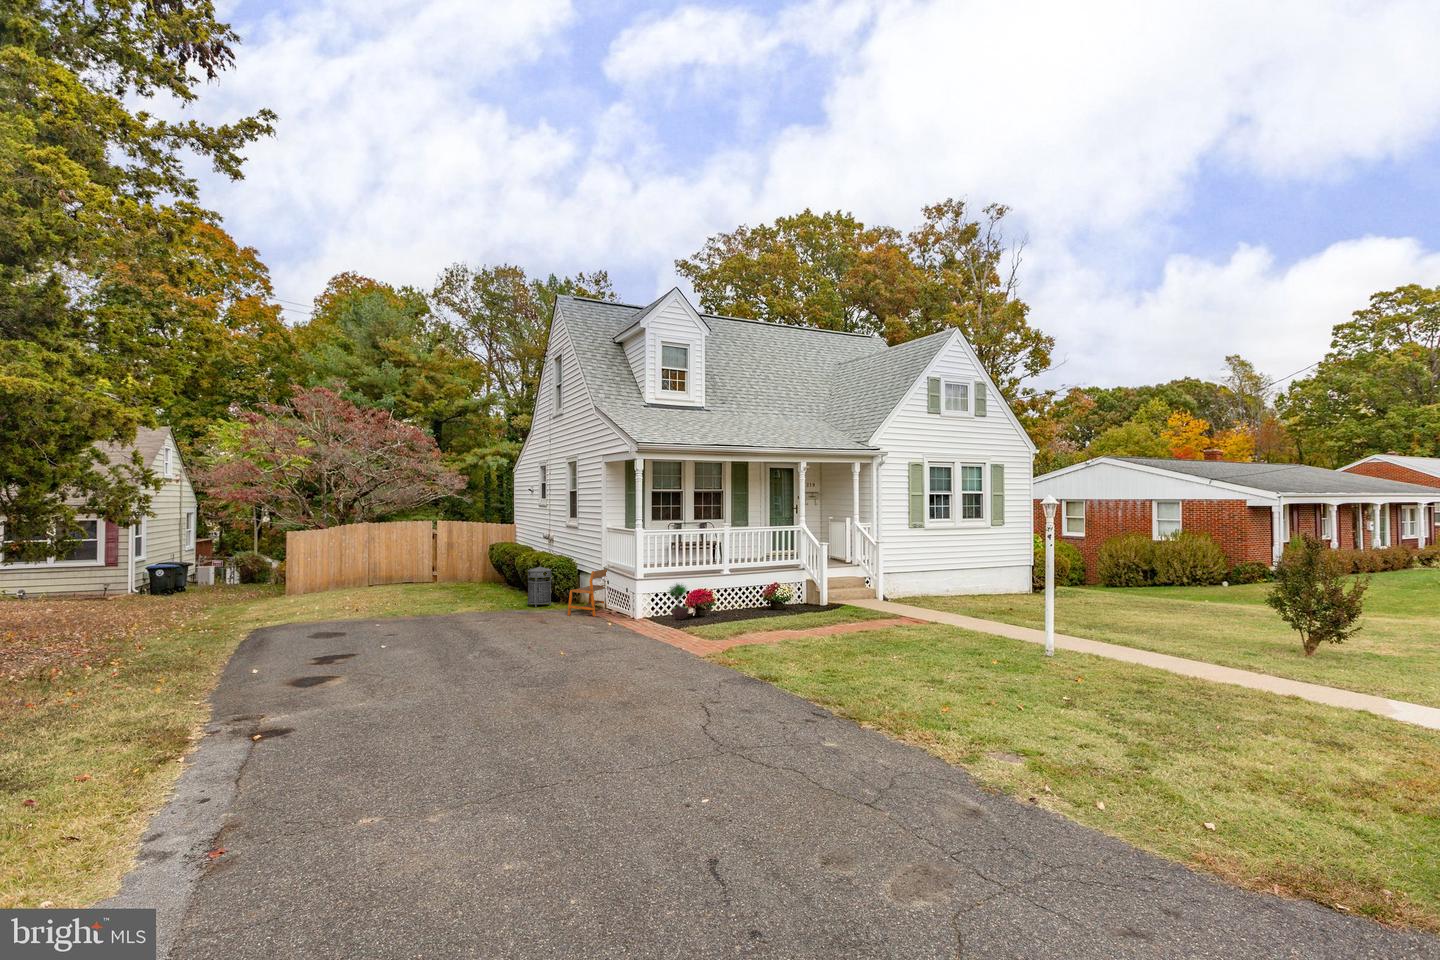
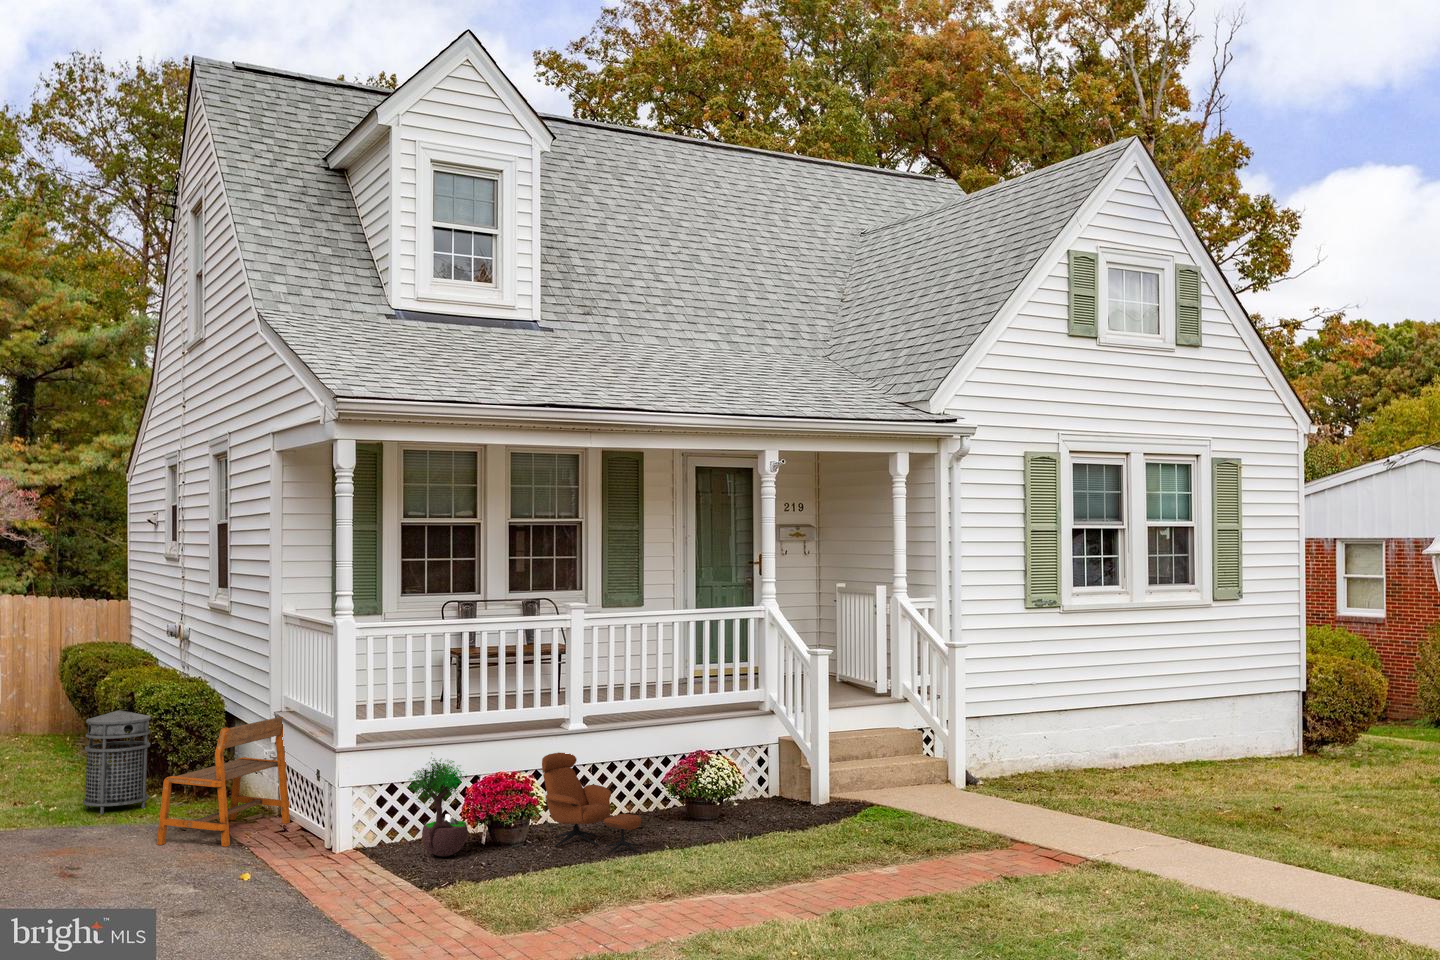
lounge chair: none [715,582,755,620] -> present [542,752,641,854]

